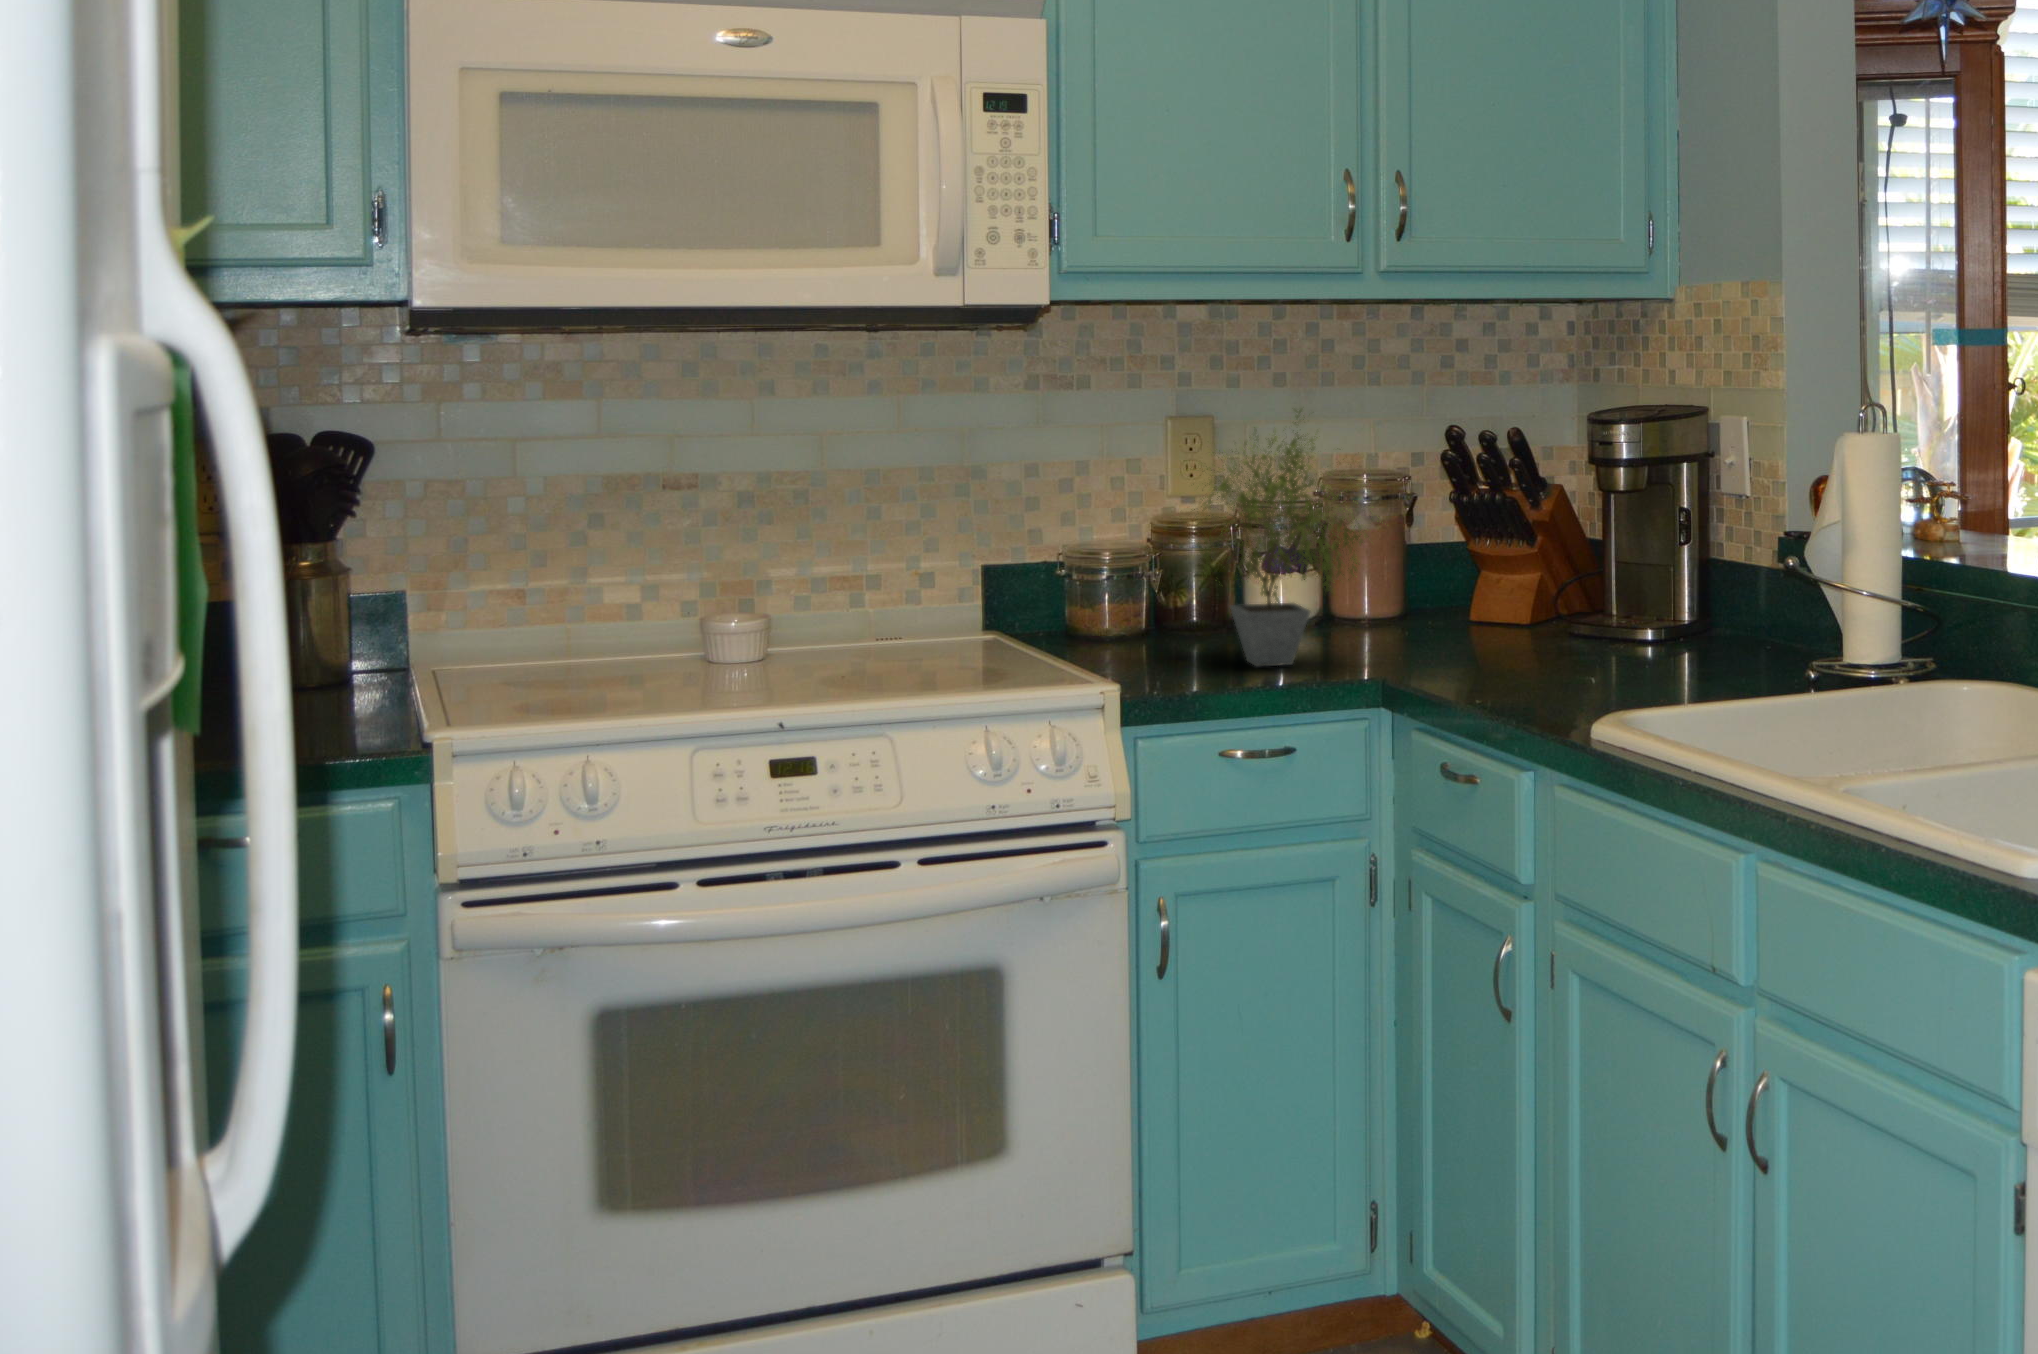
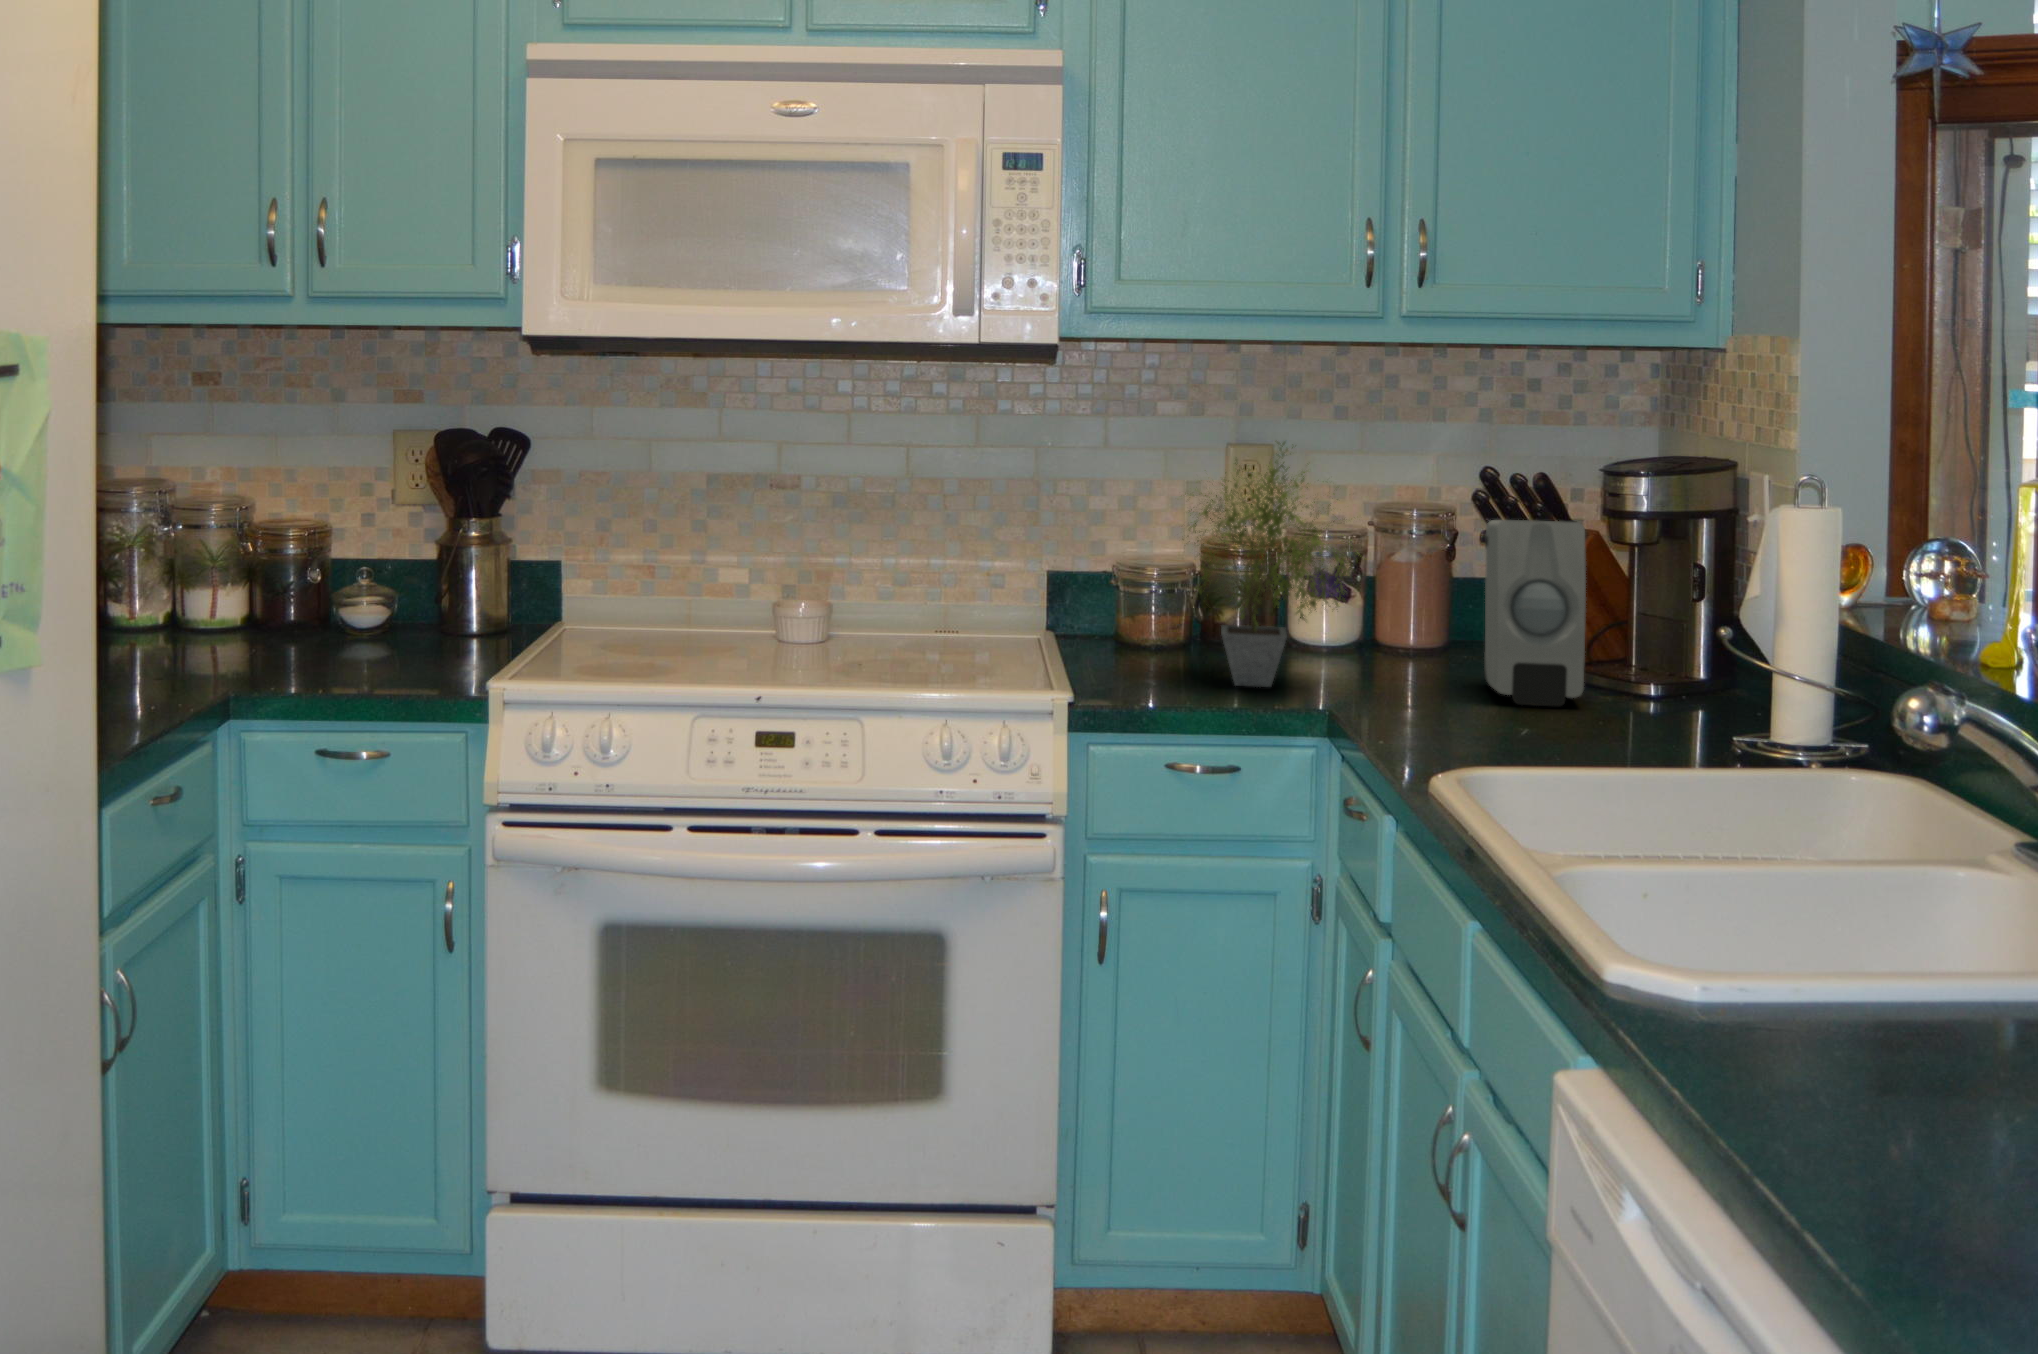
soap dispenser: none [1476,477,1591,660] -> present [1484,520,1586,706]

